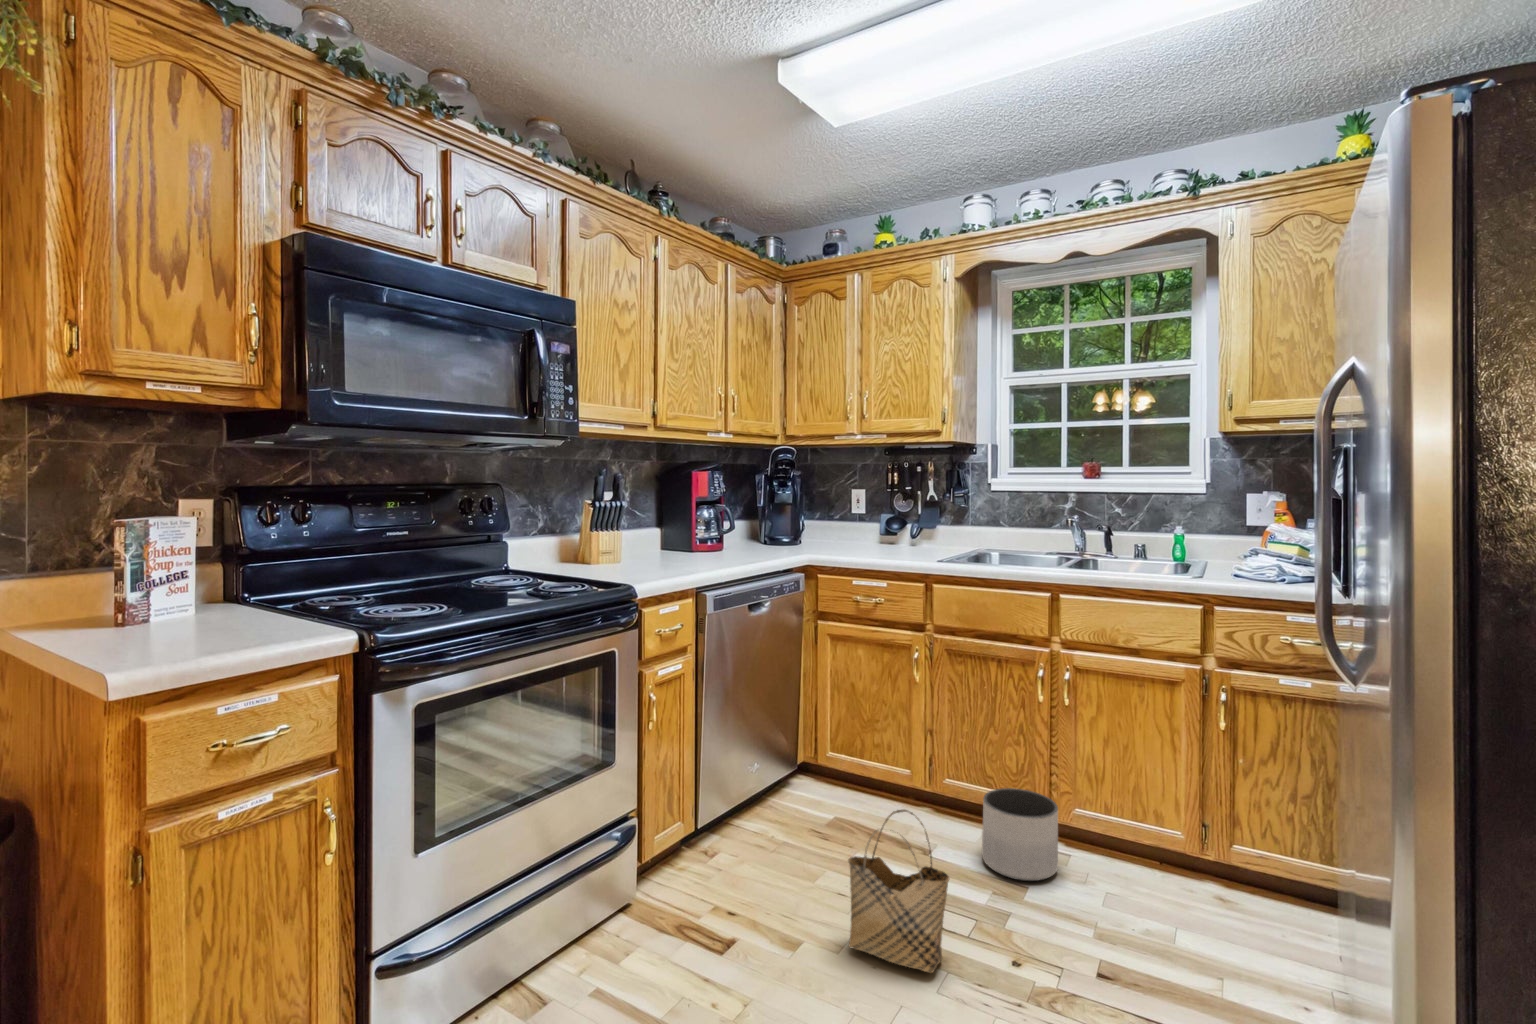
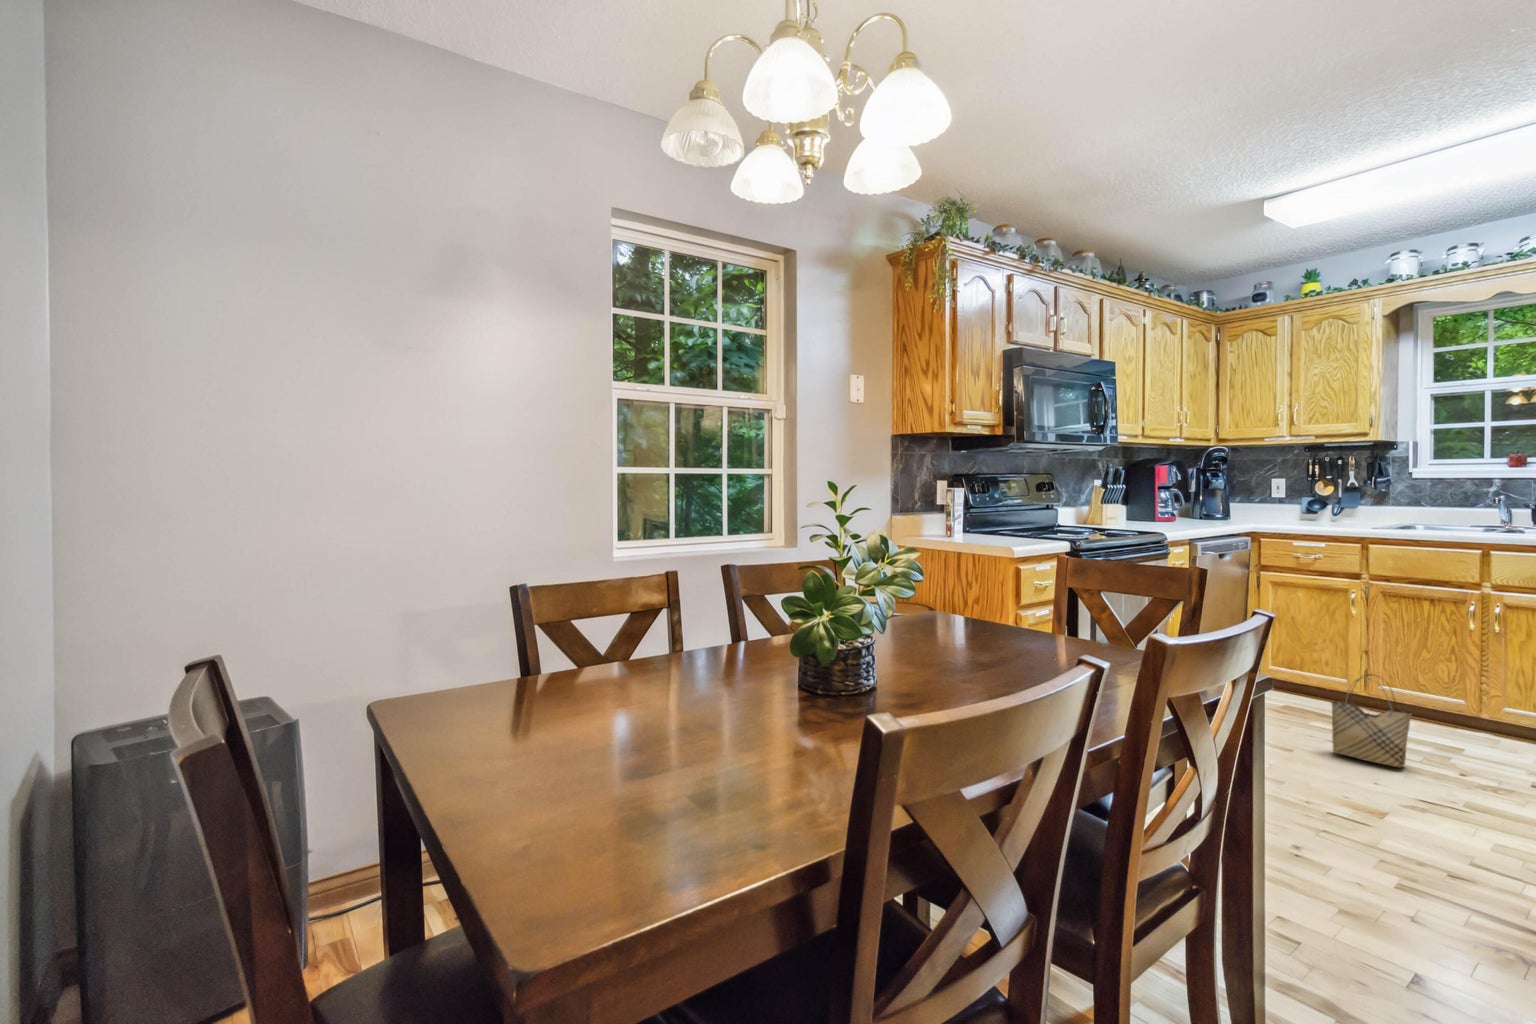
planter: present [982,788,1058,881] -> none [1421,688,1491,746]

